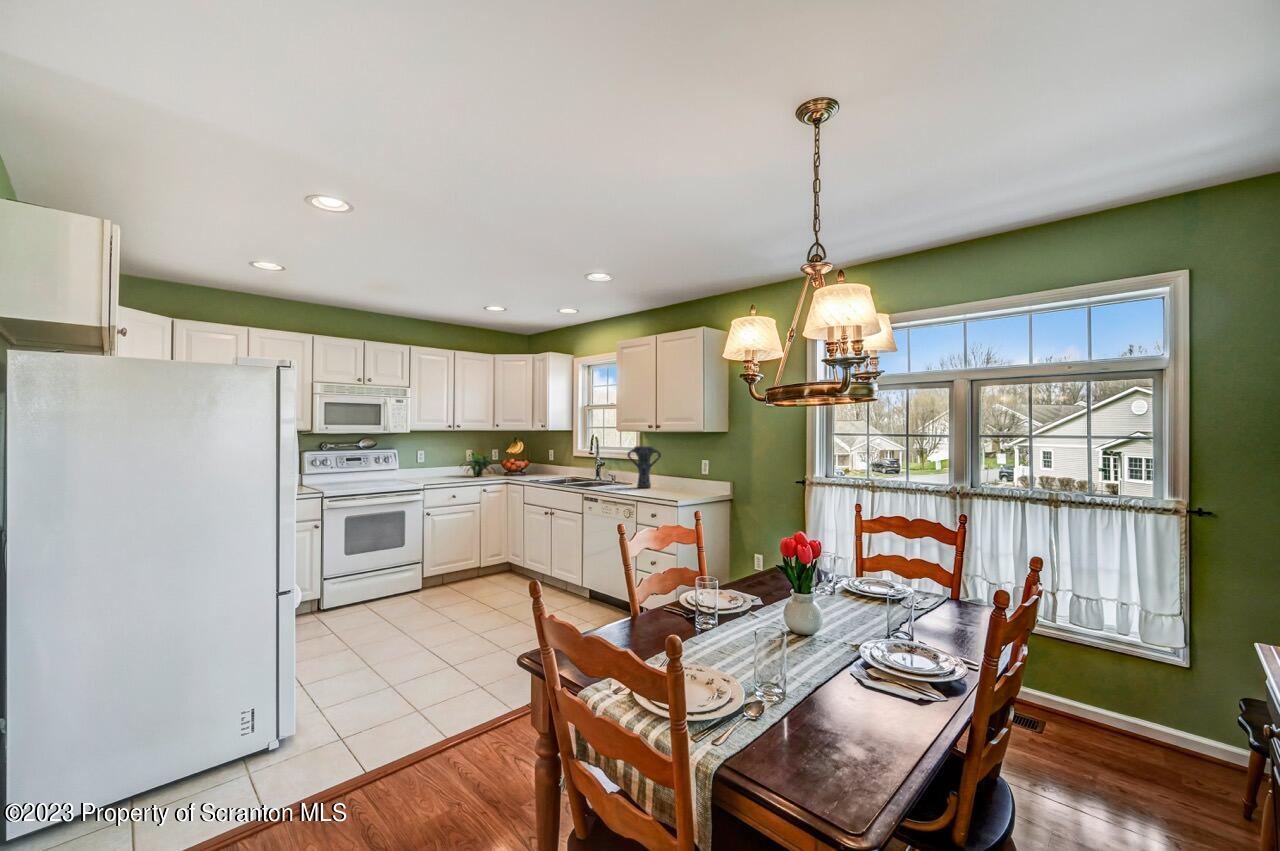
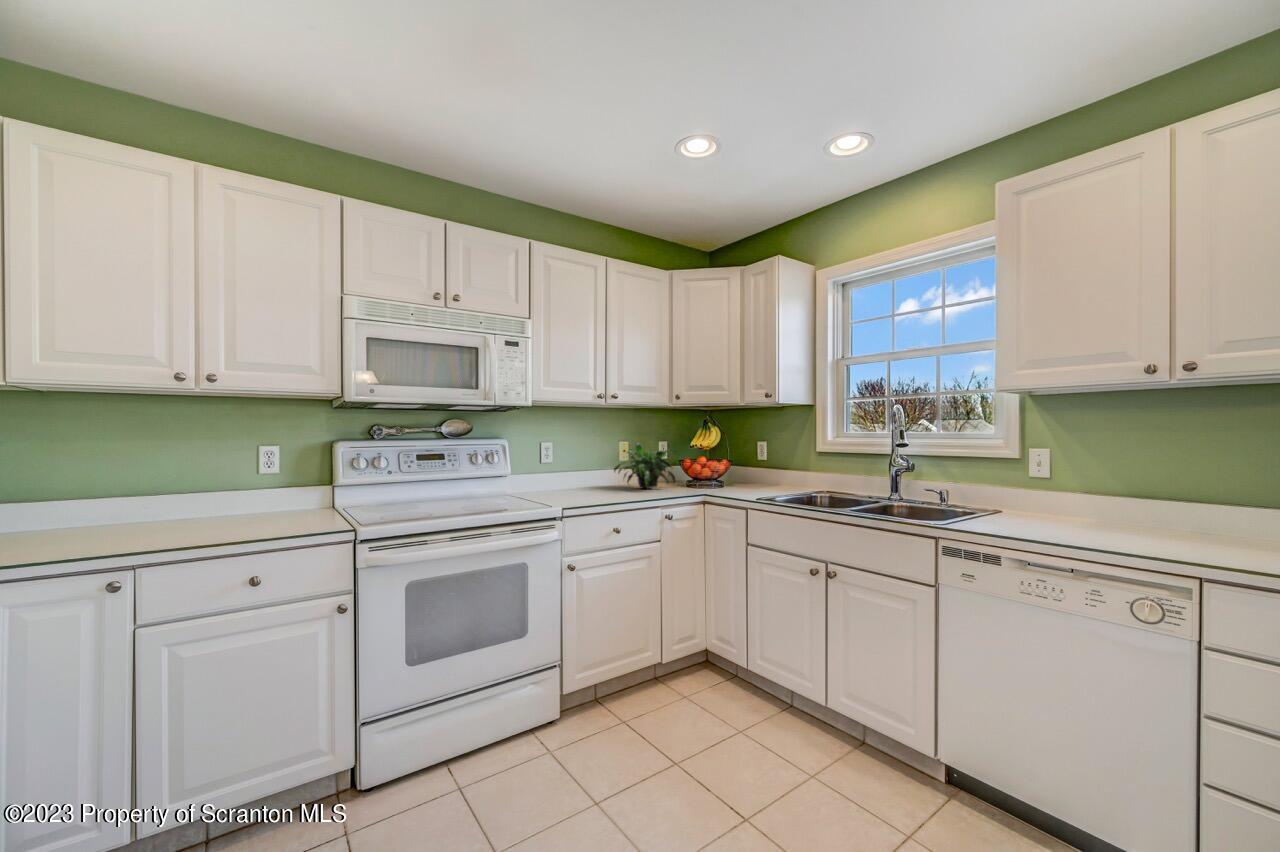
vase: present [628,446,661,488] -> none [1037,425,1135,529]

